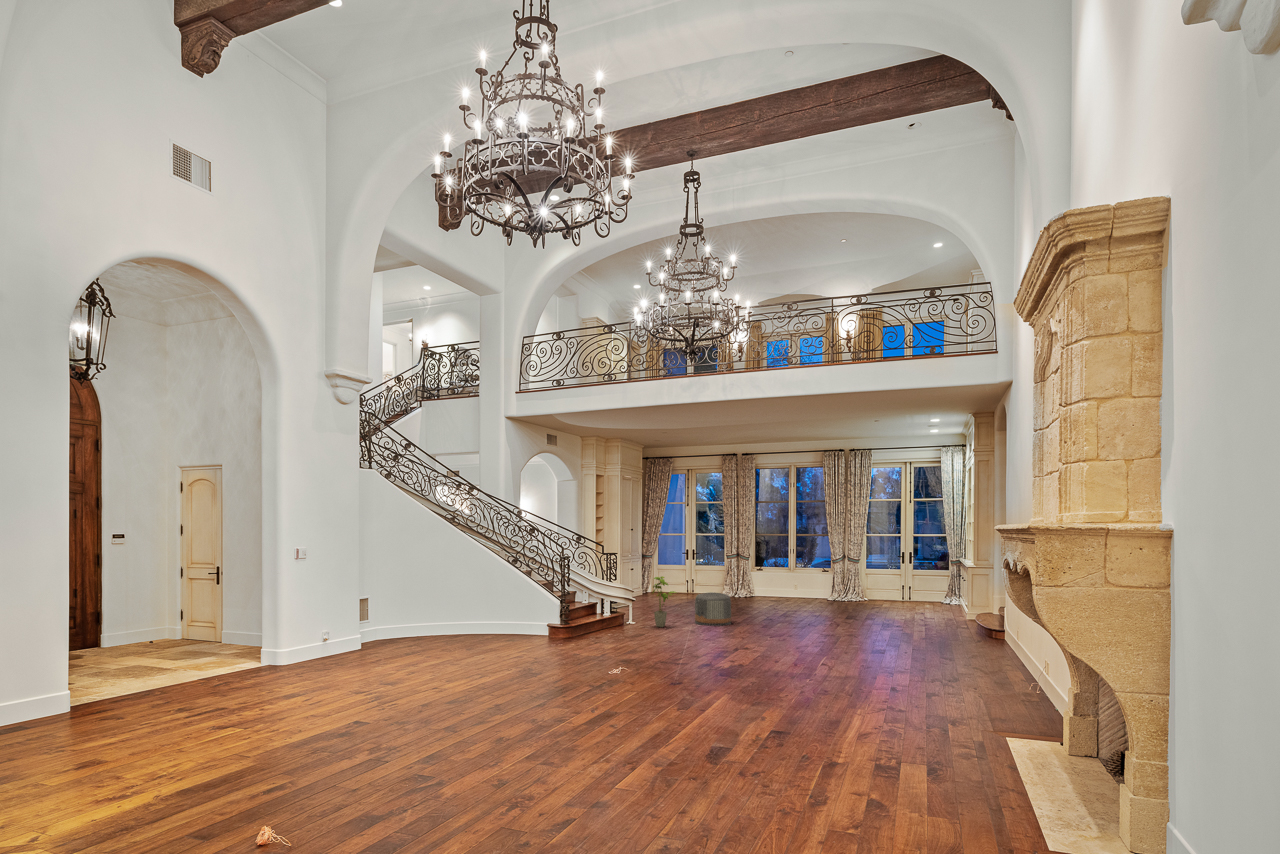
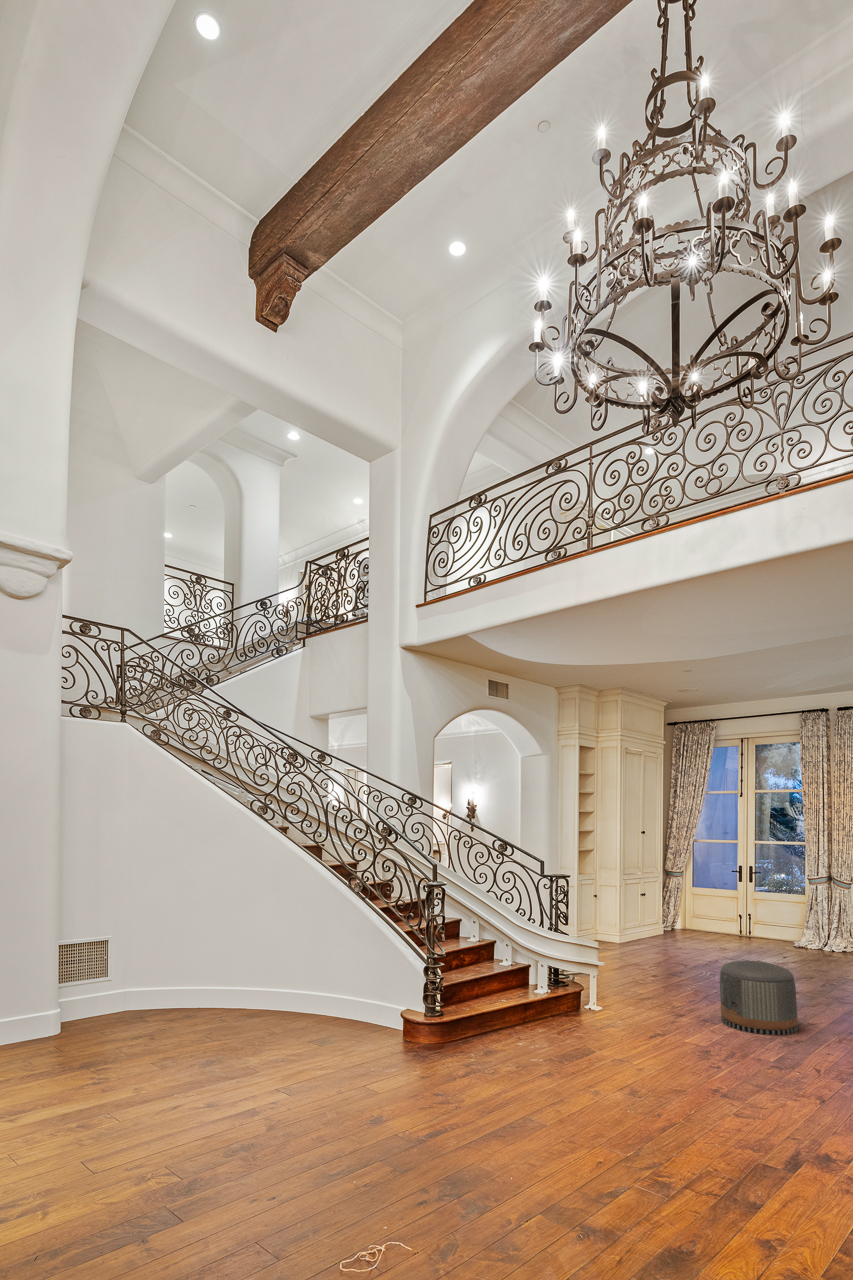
house plant: present [652,576,675,627] -> none [627,925,680,1026]

